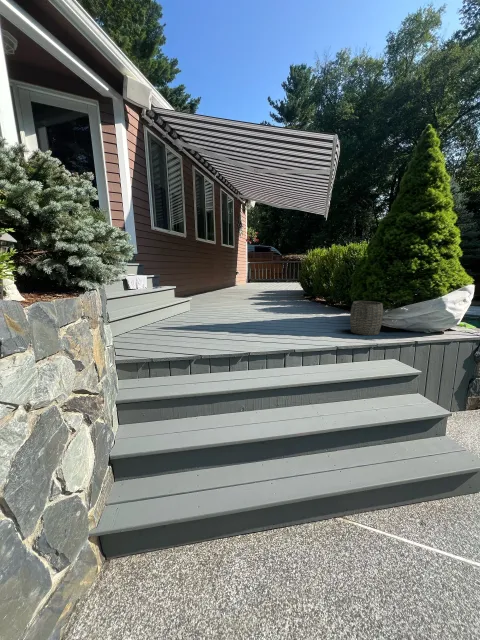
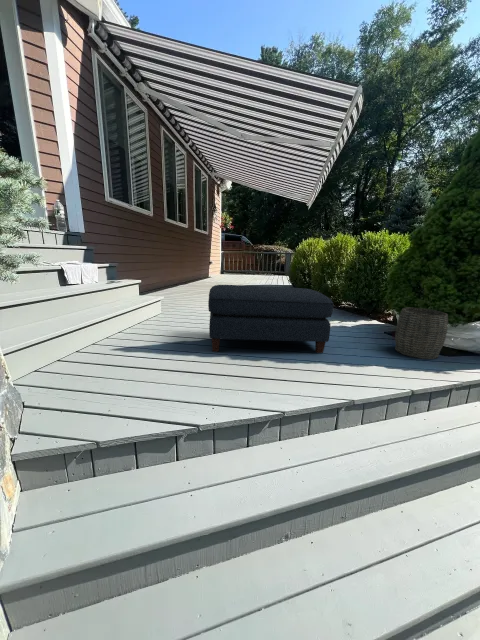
ottoman: none [219,289,301,333] -> present [208,285,333,353]

